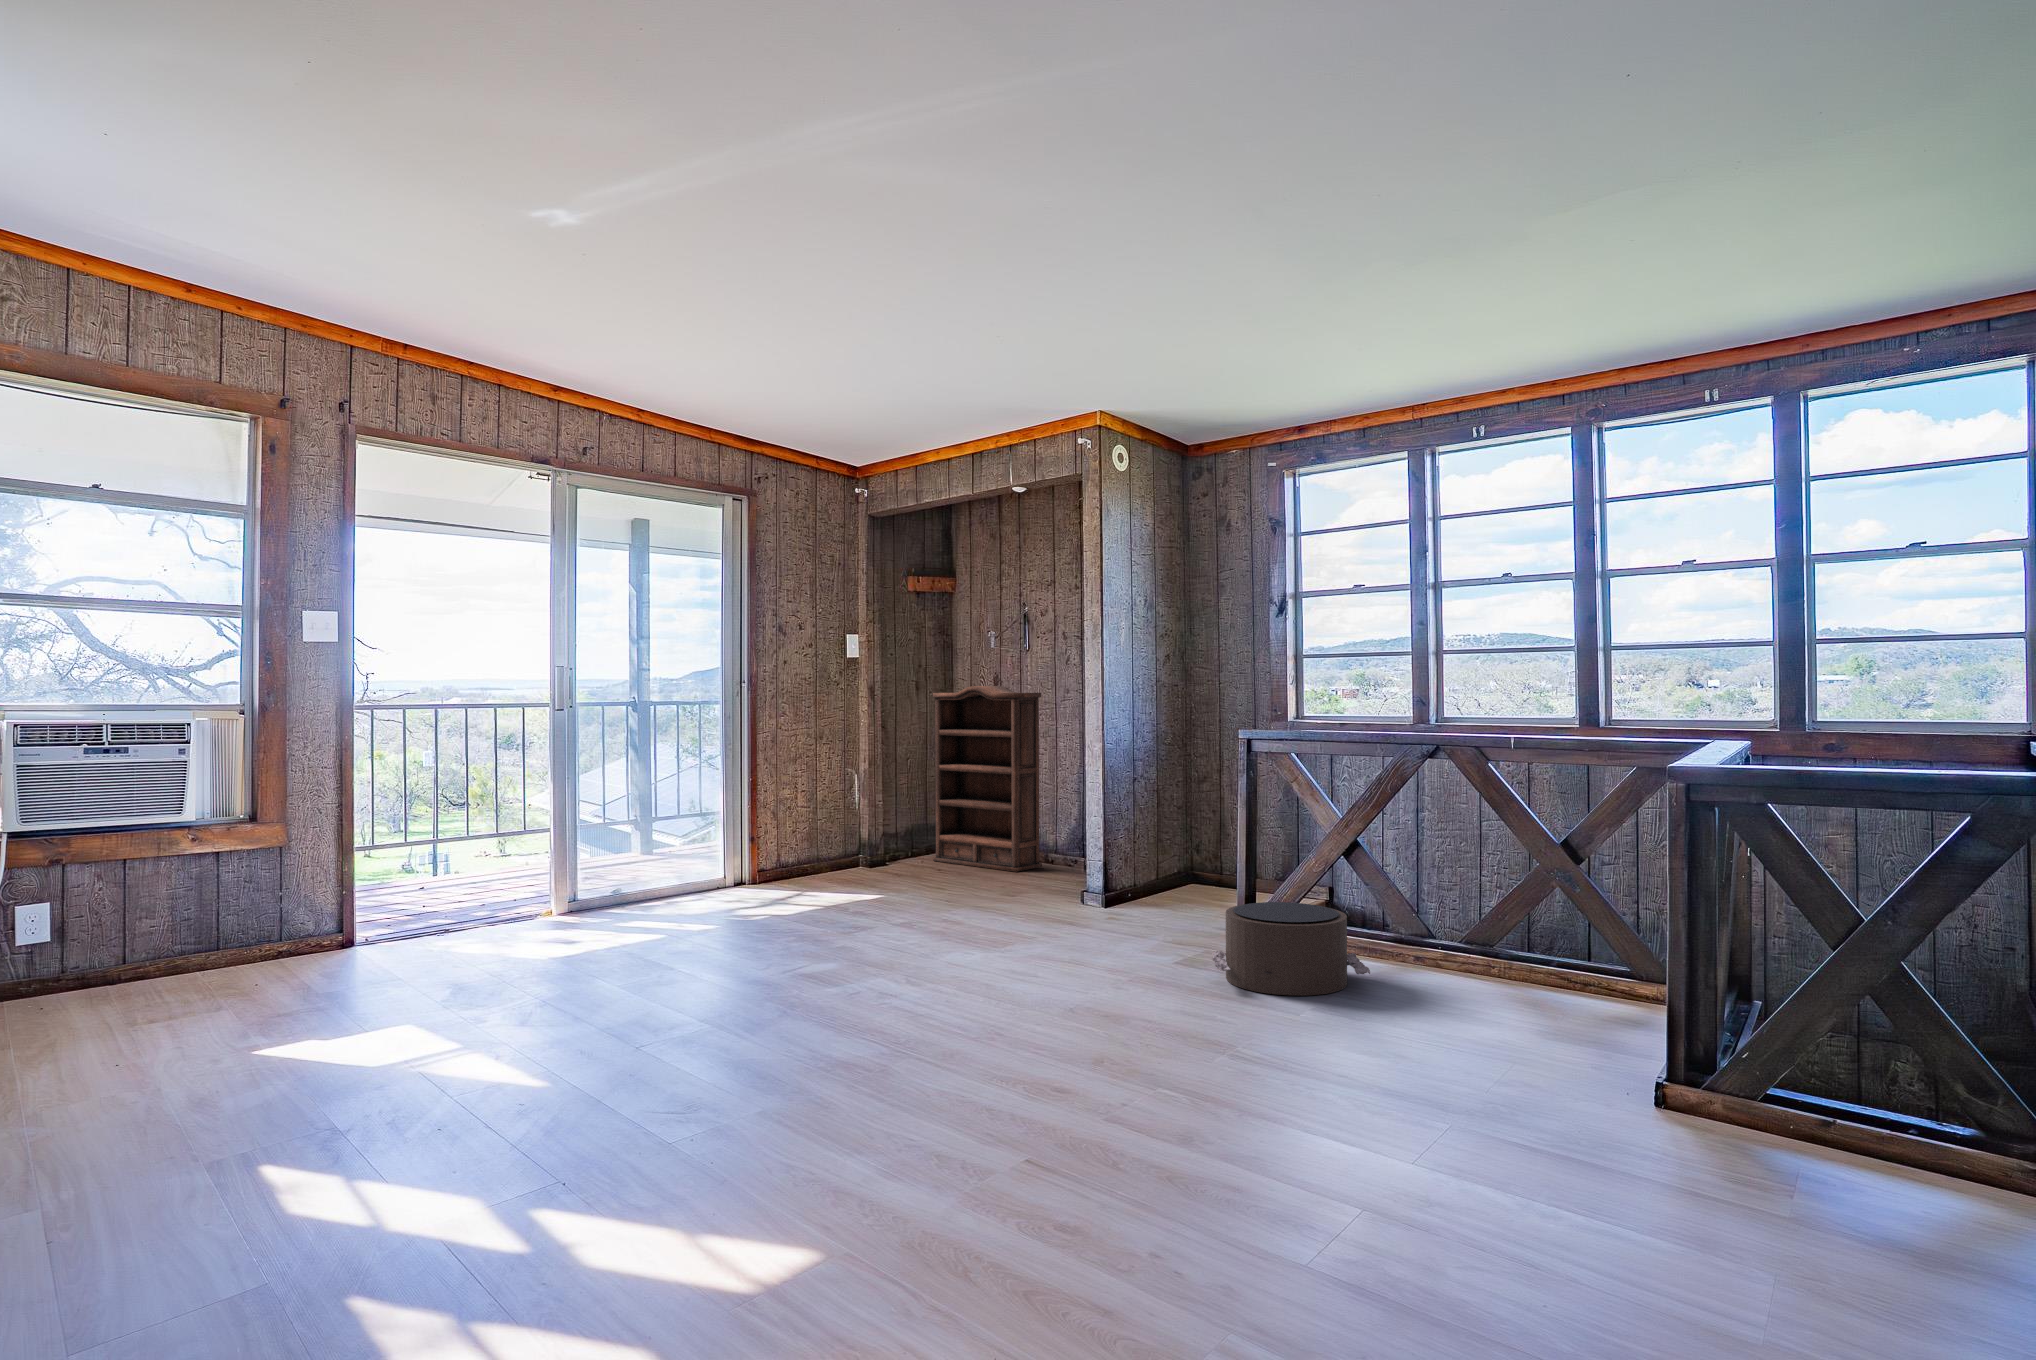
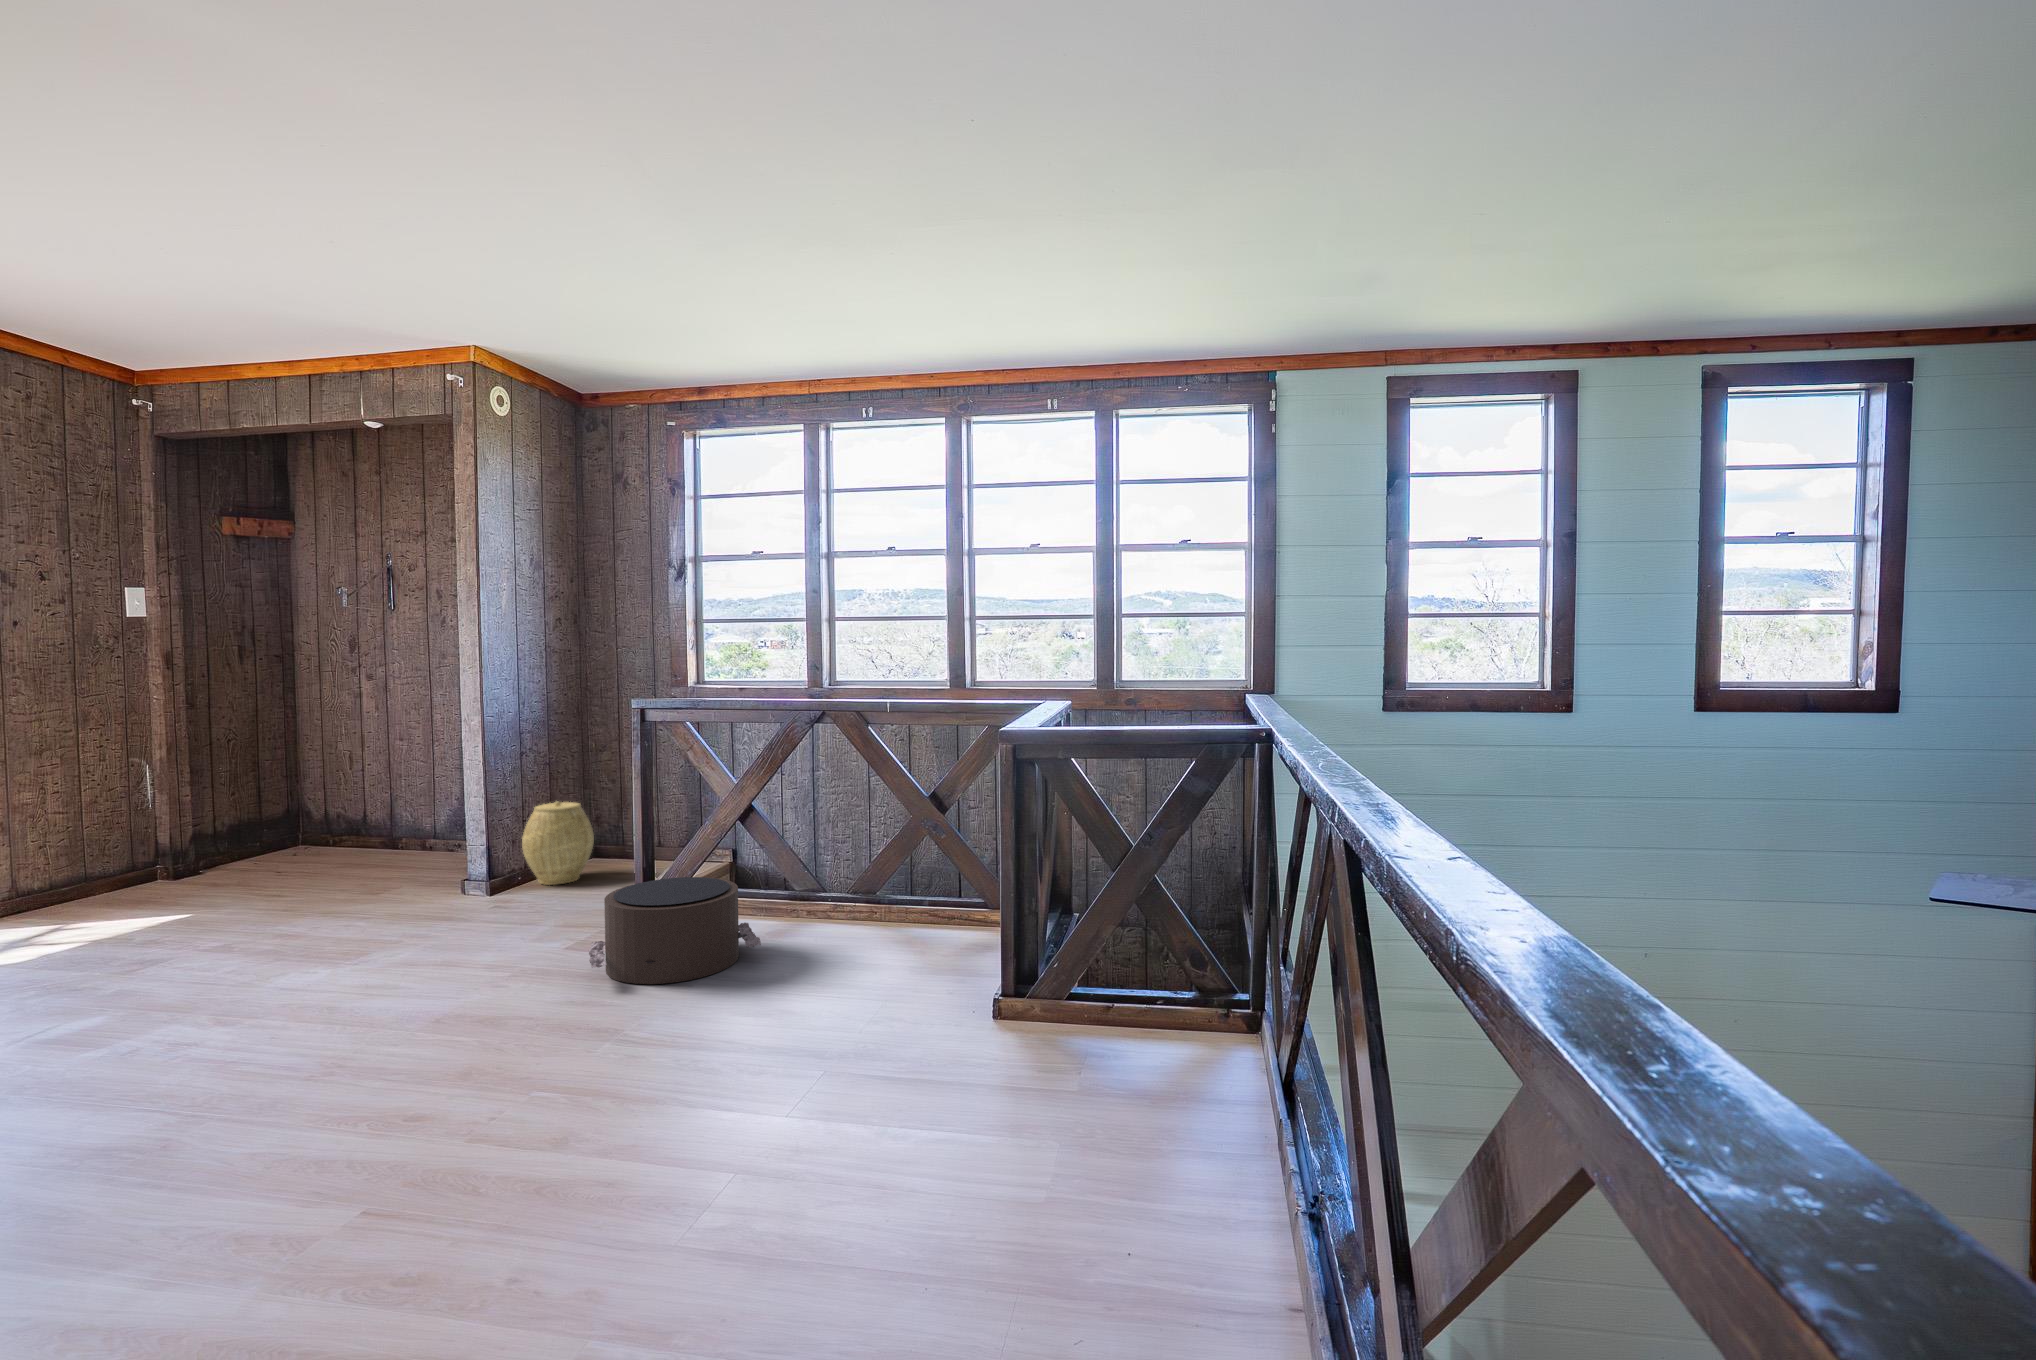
bookshelf: present [933,686,1042,872] -> none [267,652,420,859]
woven basket: none [1136,828,1198,906] -> present [522,801,594,885]

